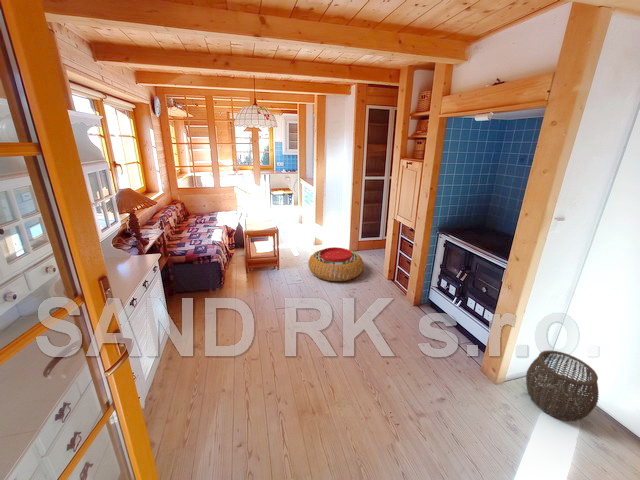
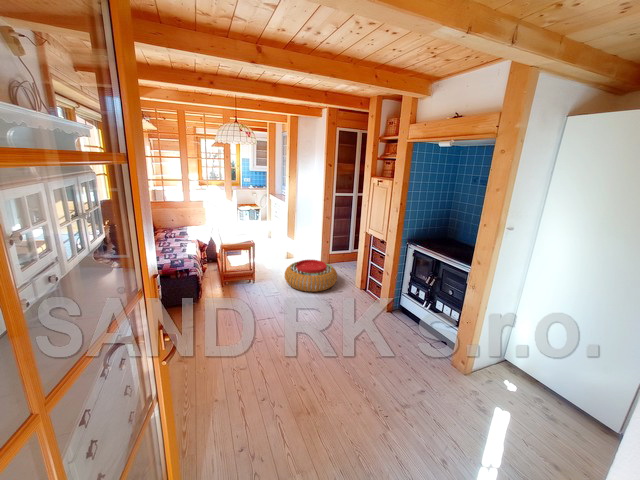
woven basket: present [526,351,599,422] -> none [490,342,548,402]

